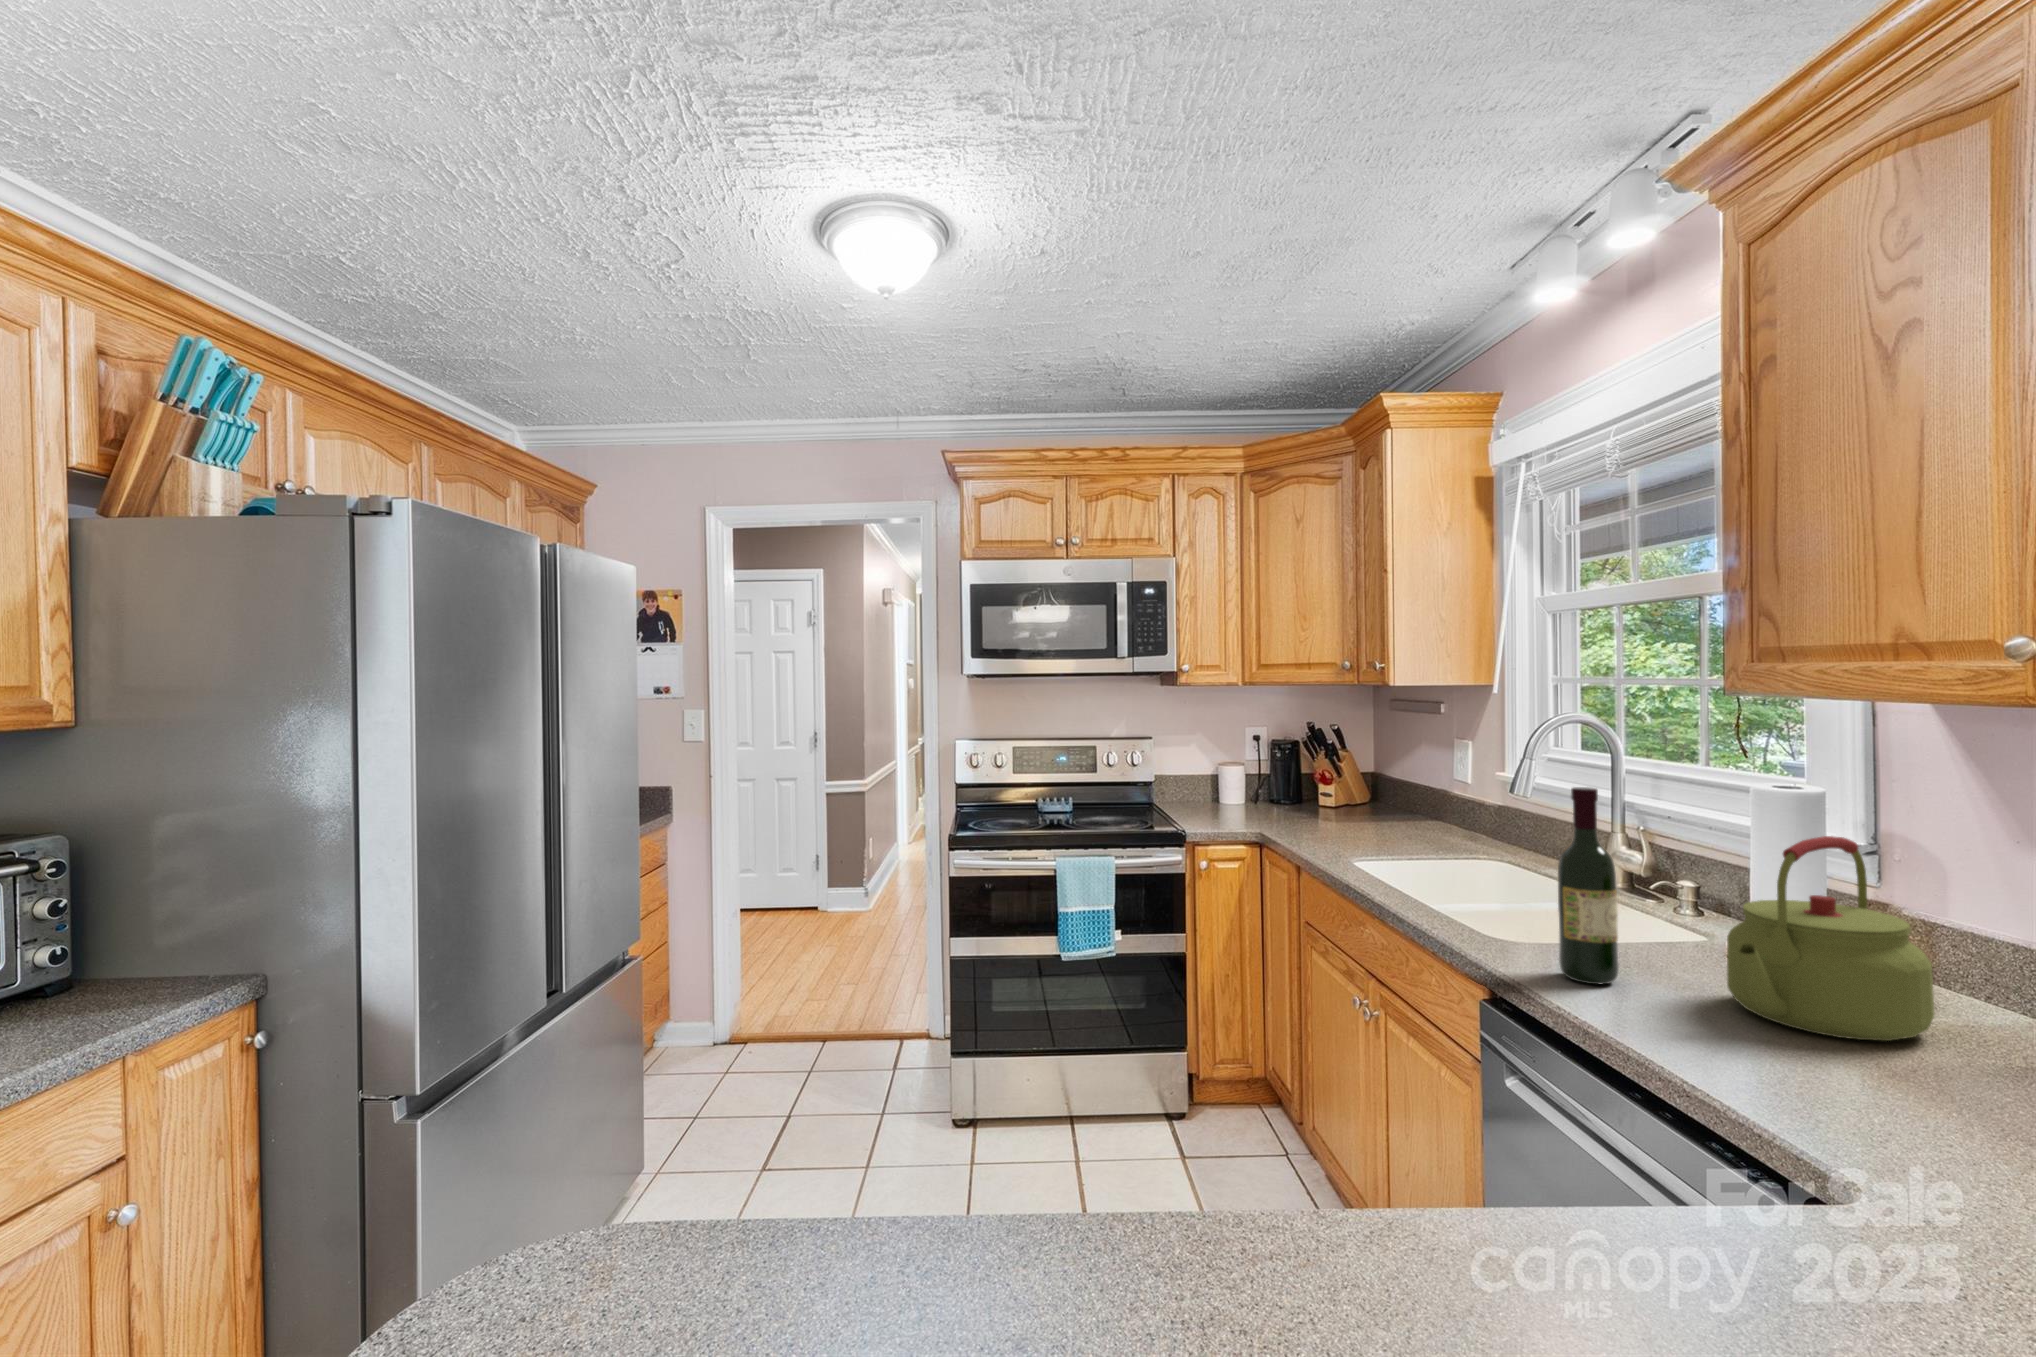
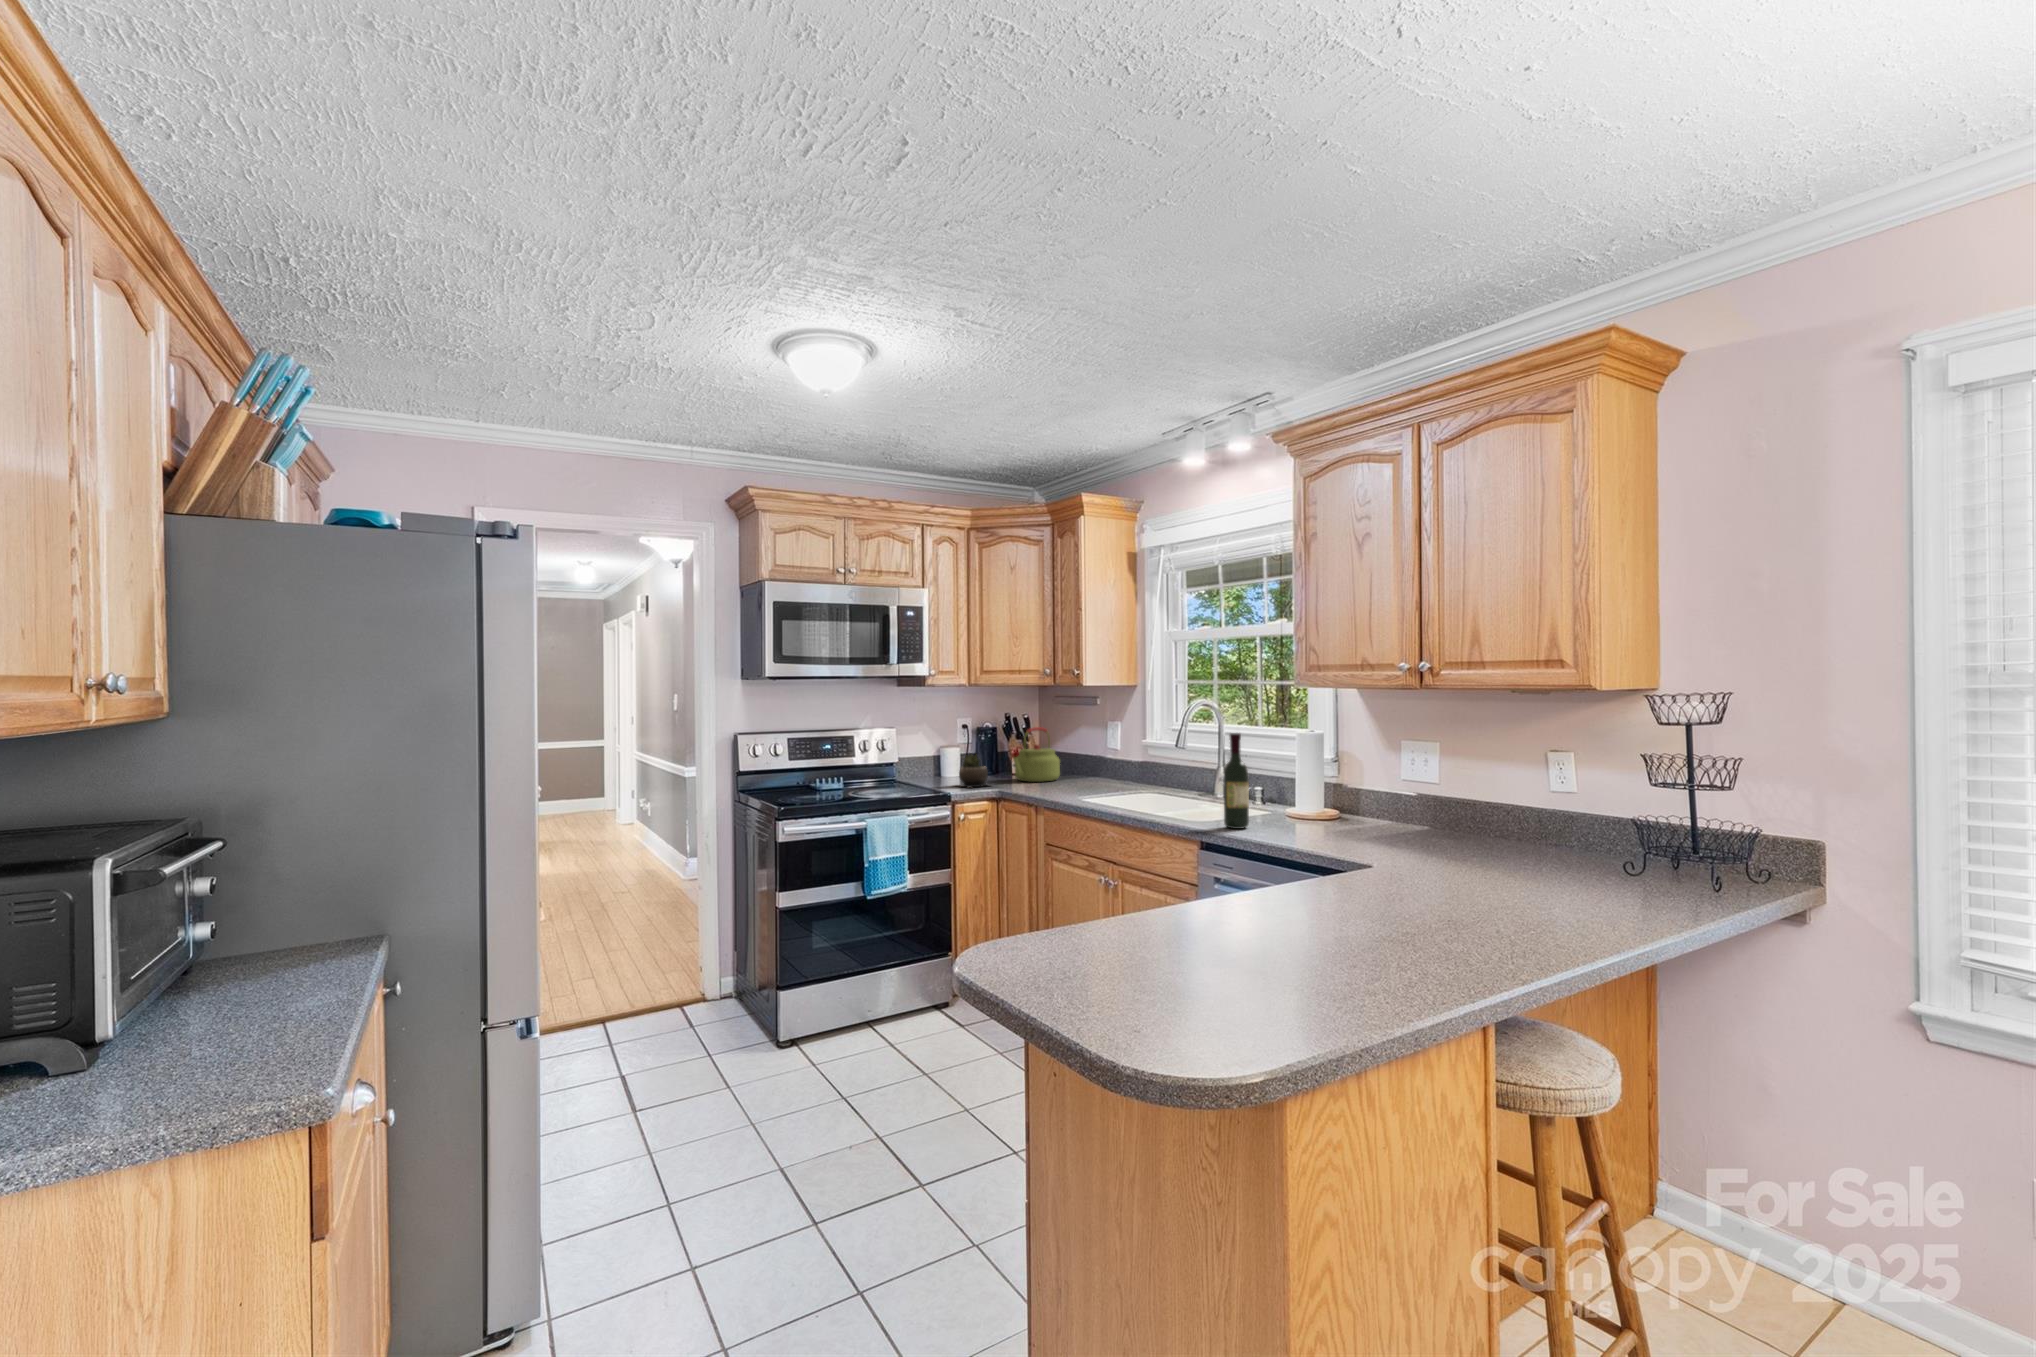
succulent plant: none [1207,776,1264,825] -> present [959,754,988,787]
kettle: present [1727,836,1935,1041] -> present [1013,727,1060,782]

